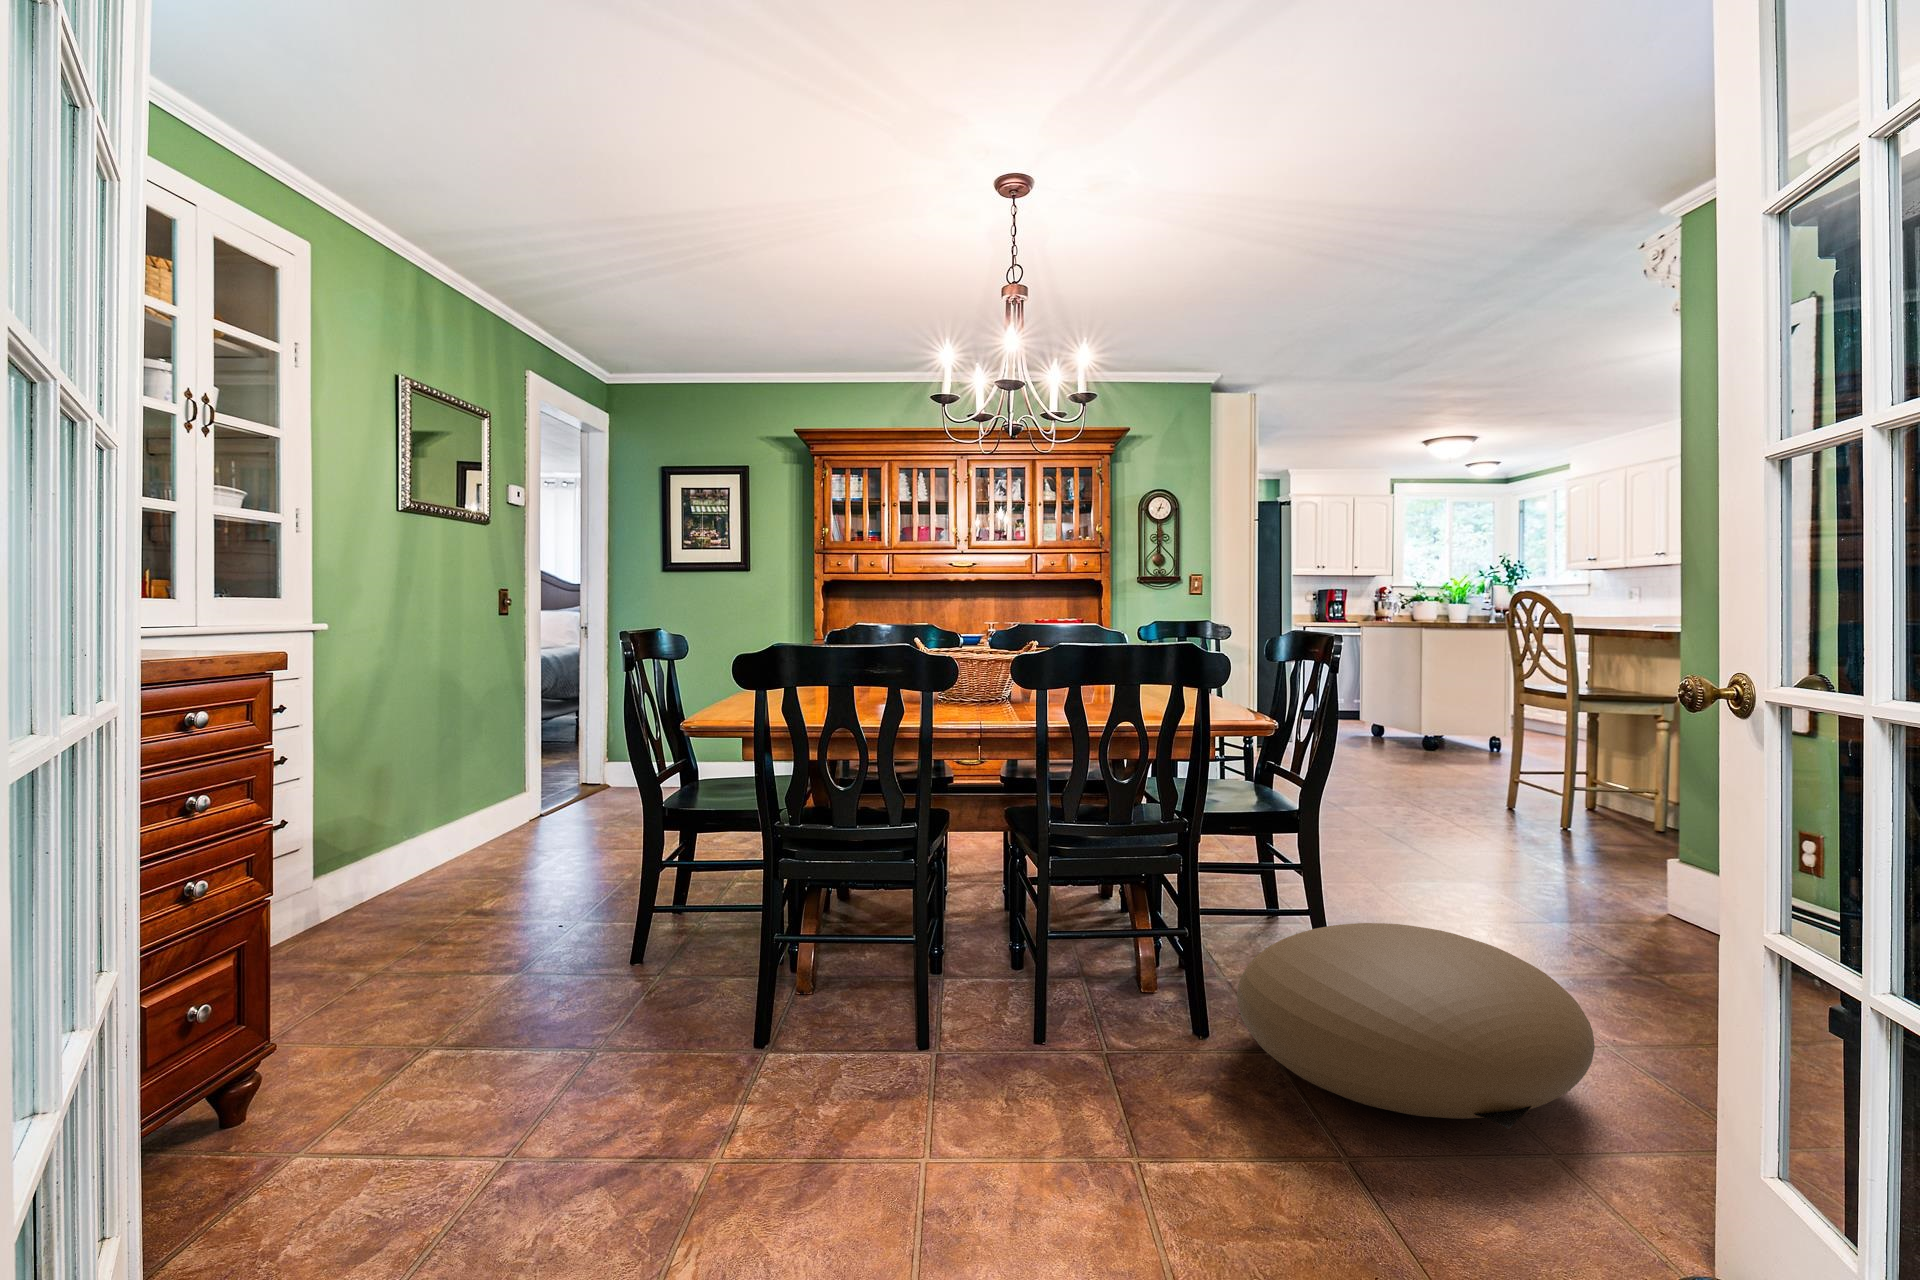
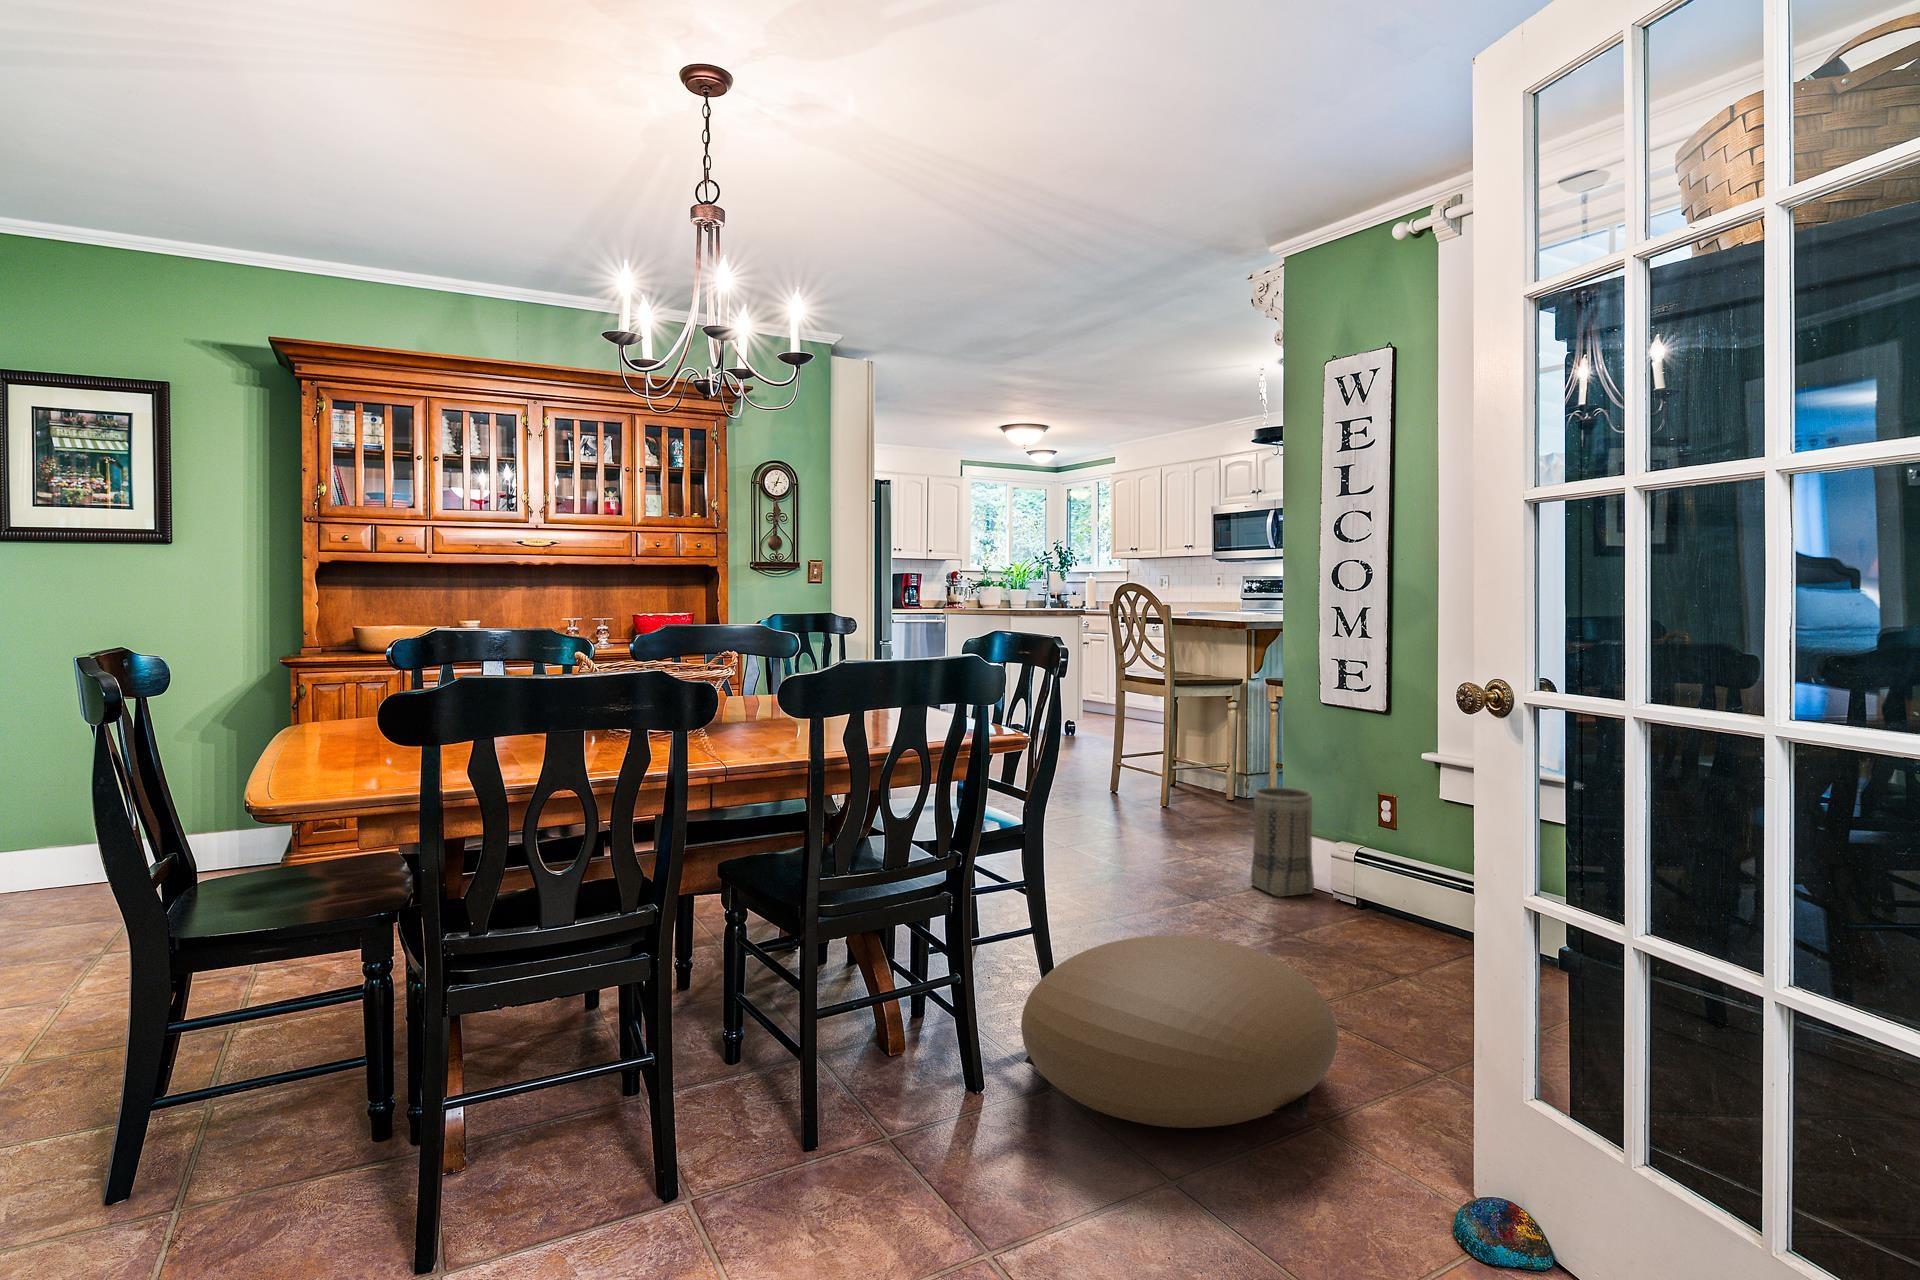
basket: none [1620,805,1704,928] -> present [1250,787,1314,897]

